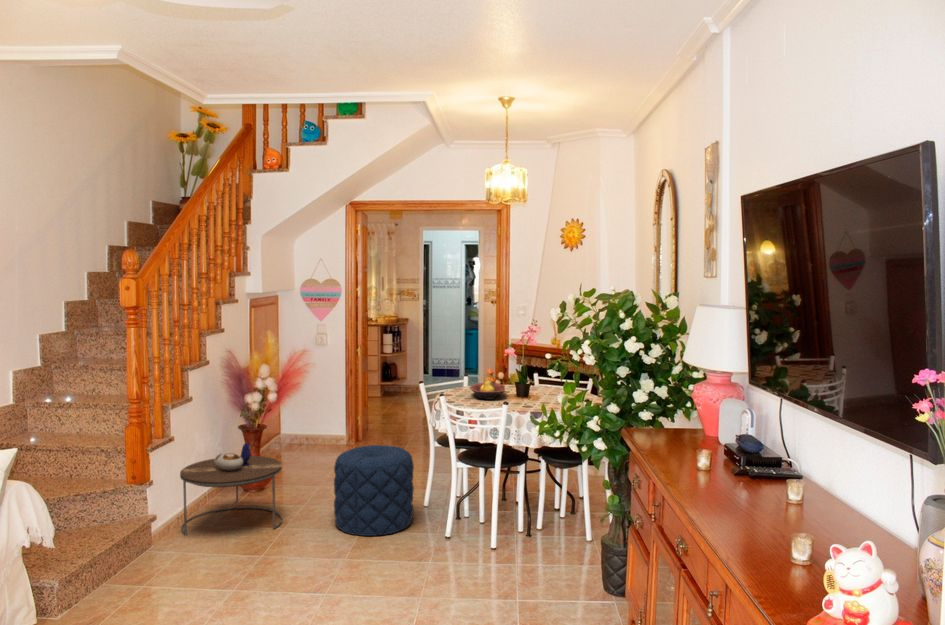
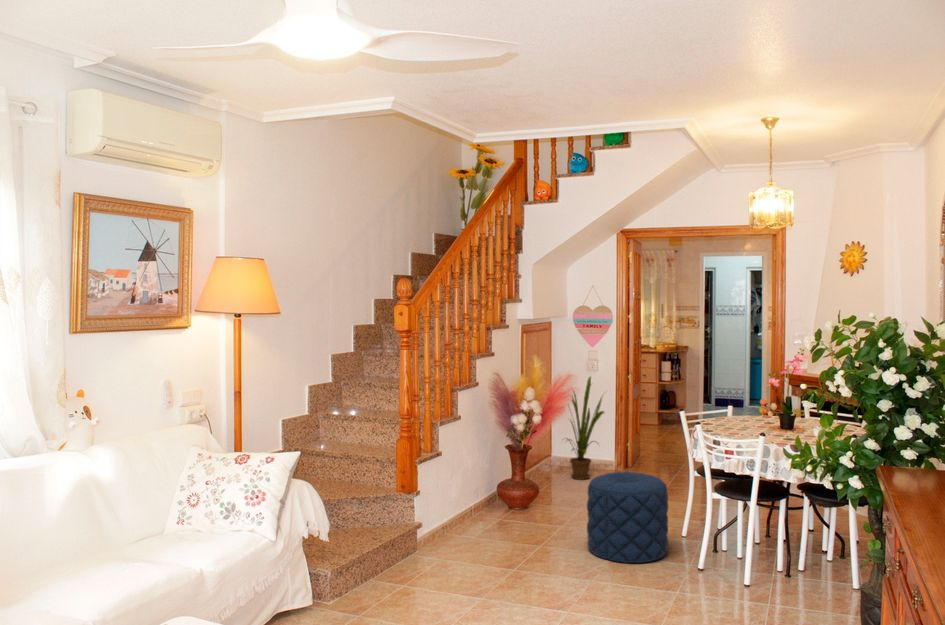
house plant: none [285,350,341,454] -> present [567,377,604,479]
fruit bowl: present [470,379,505,400] -> none [732,411,772,433]
side table: present [180,443,283,535] -> none [449,460,539,544]

